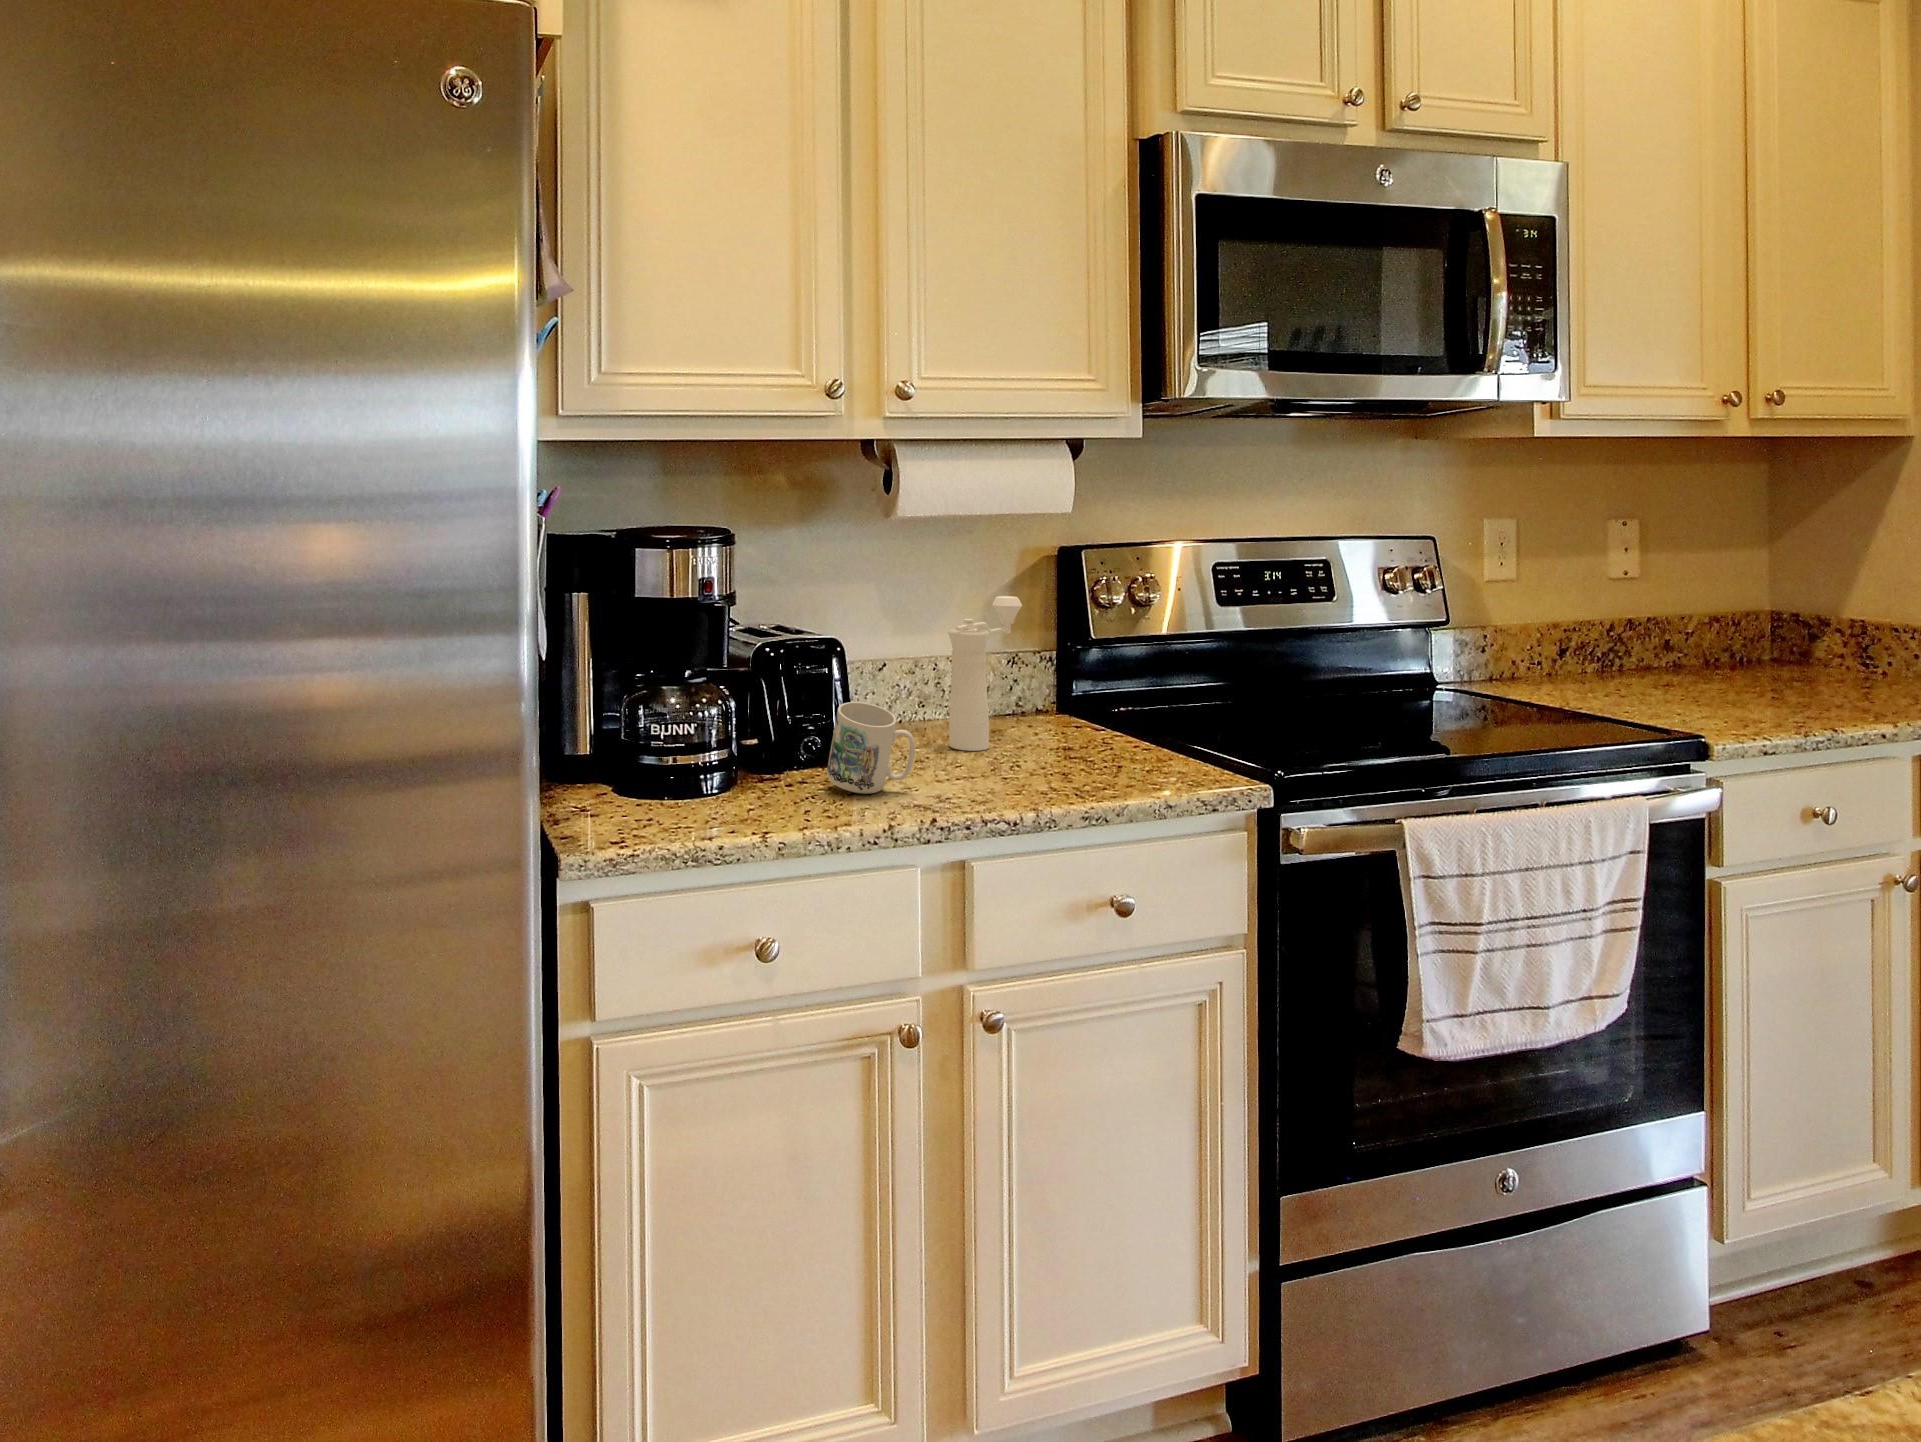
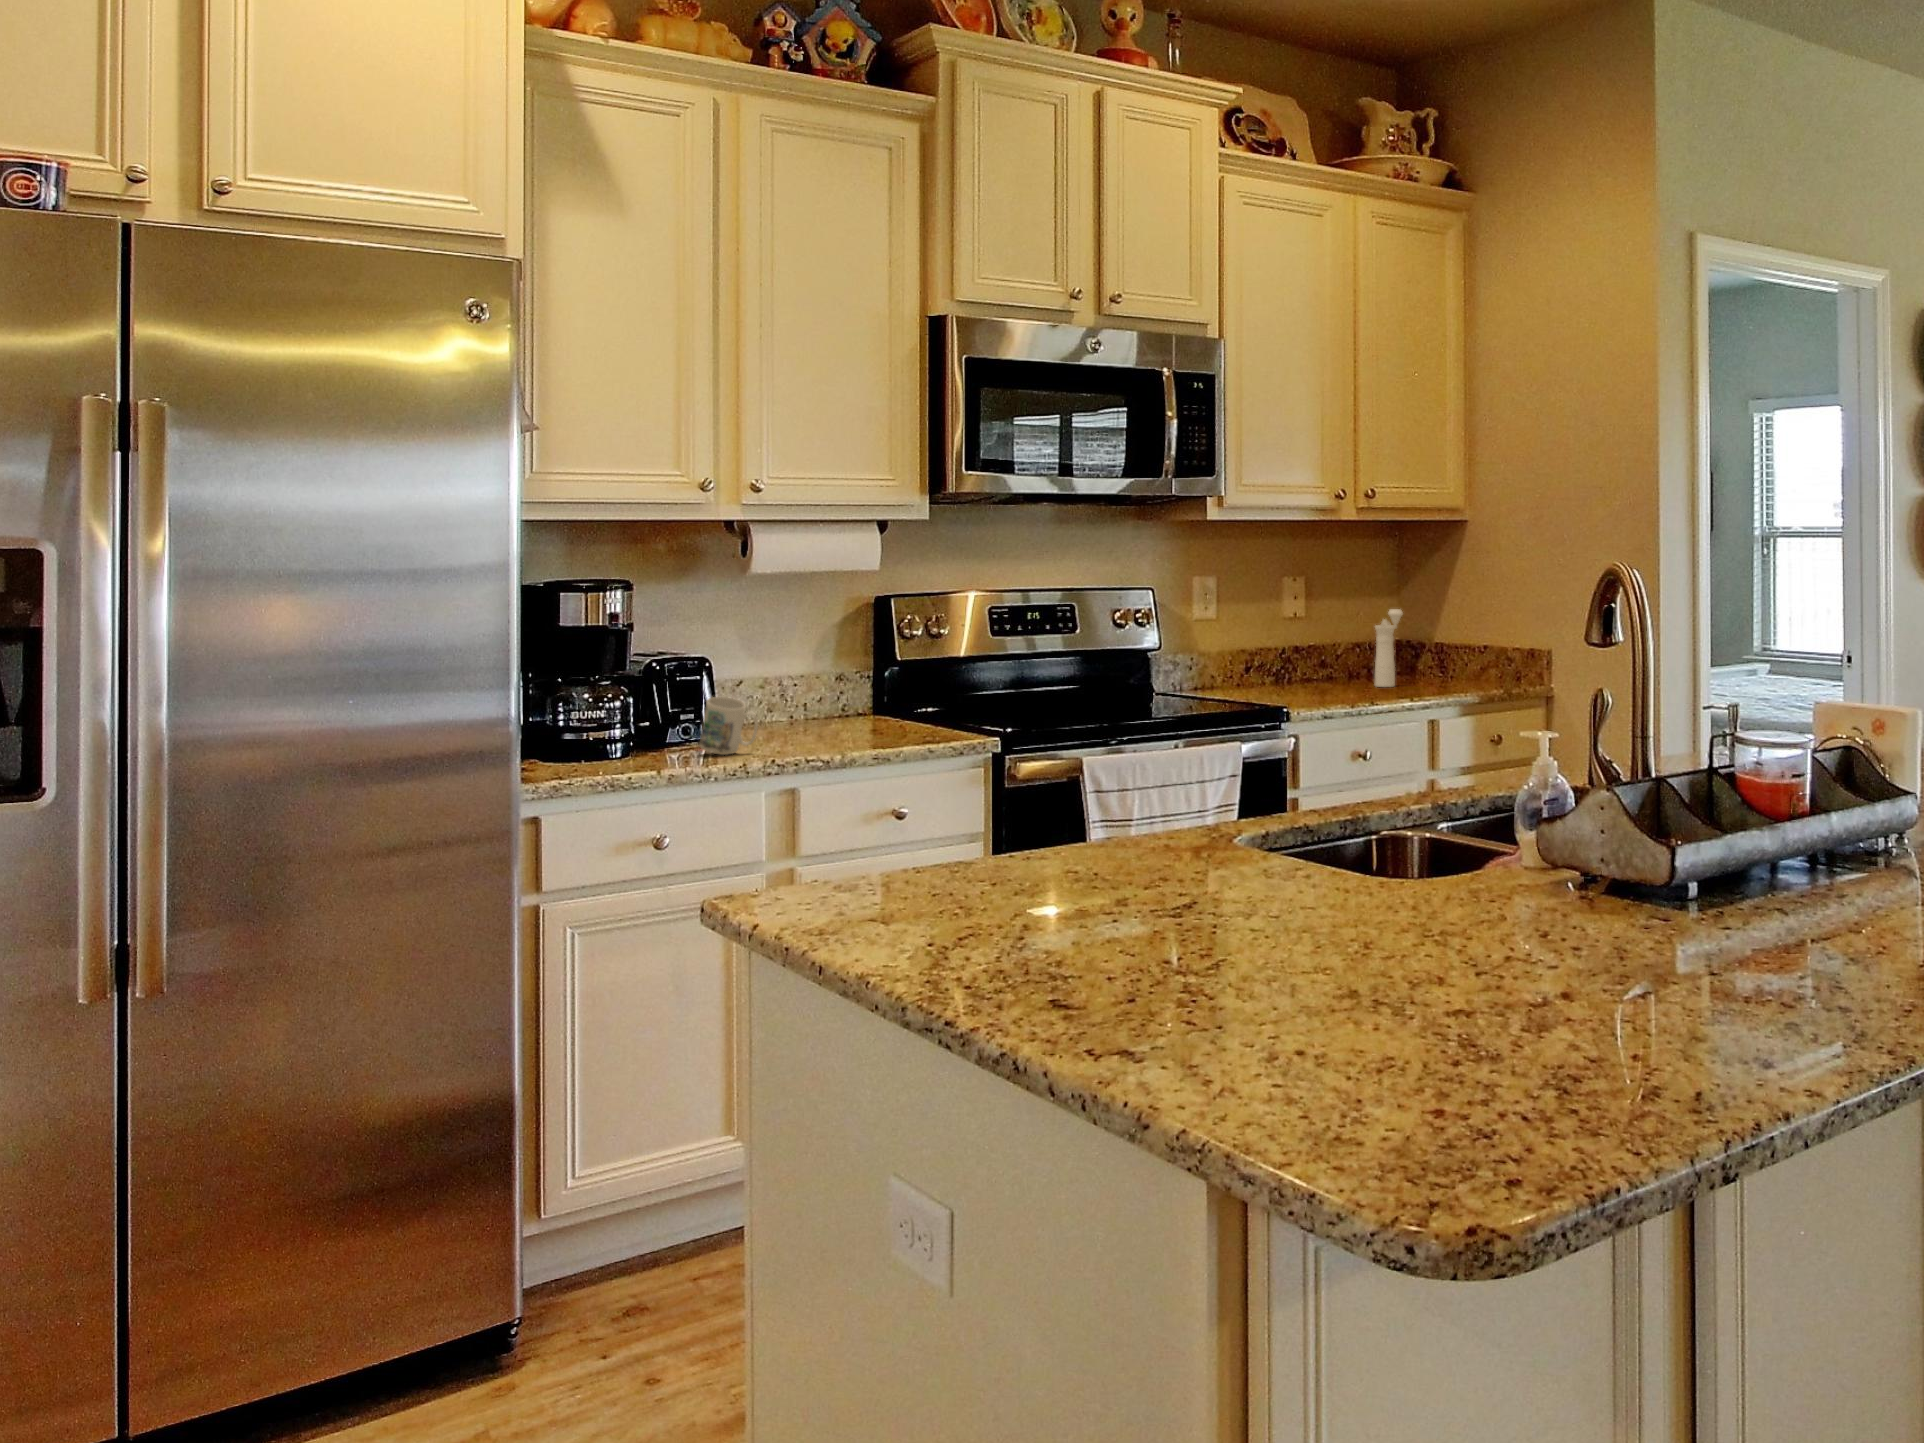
pepper mill: present [948,596,1022,751] -> present [1375,609,1403,687]

